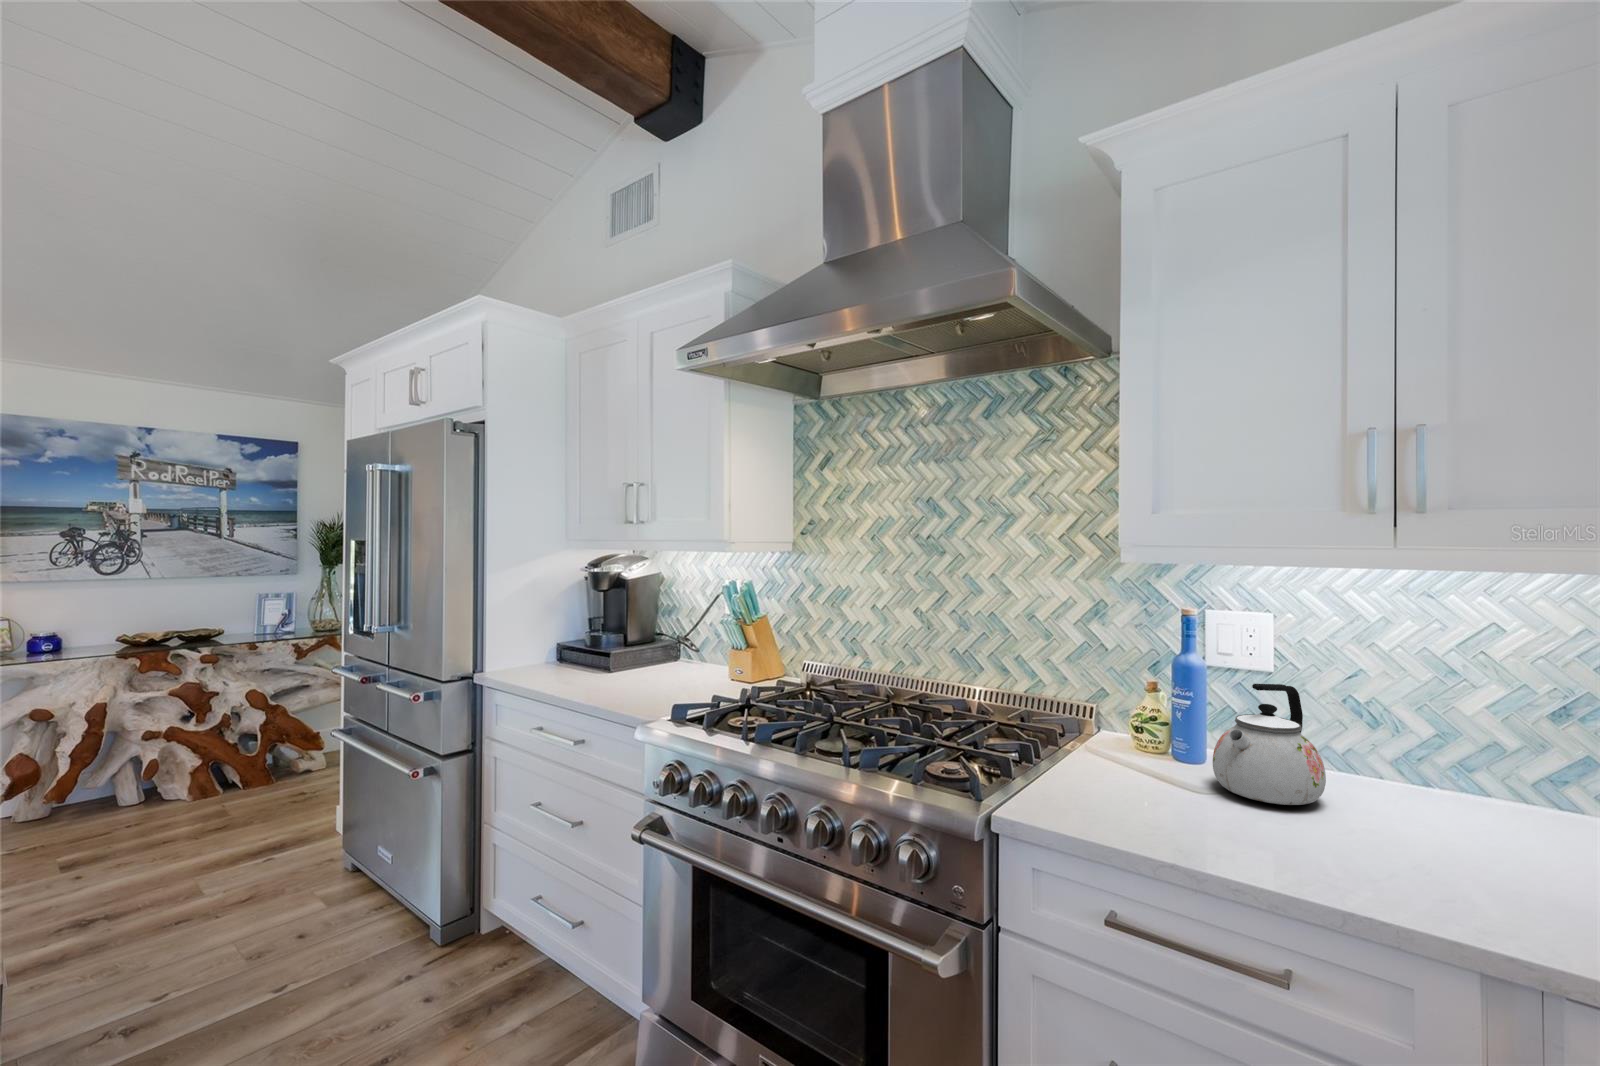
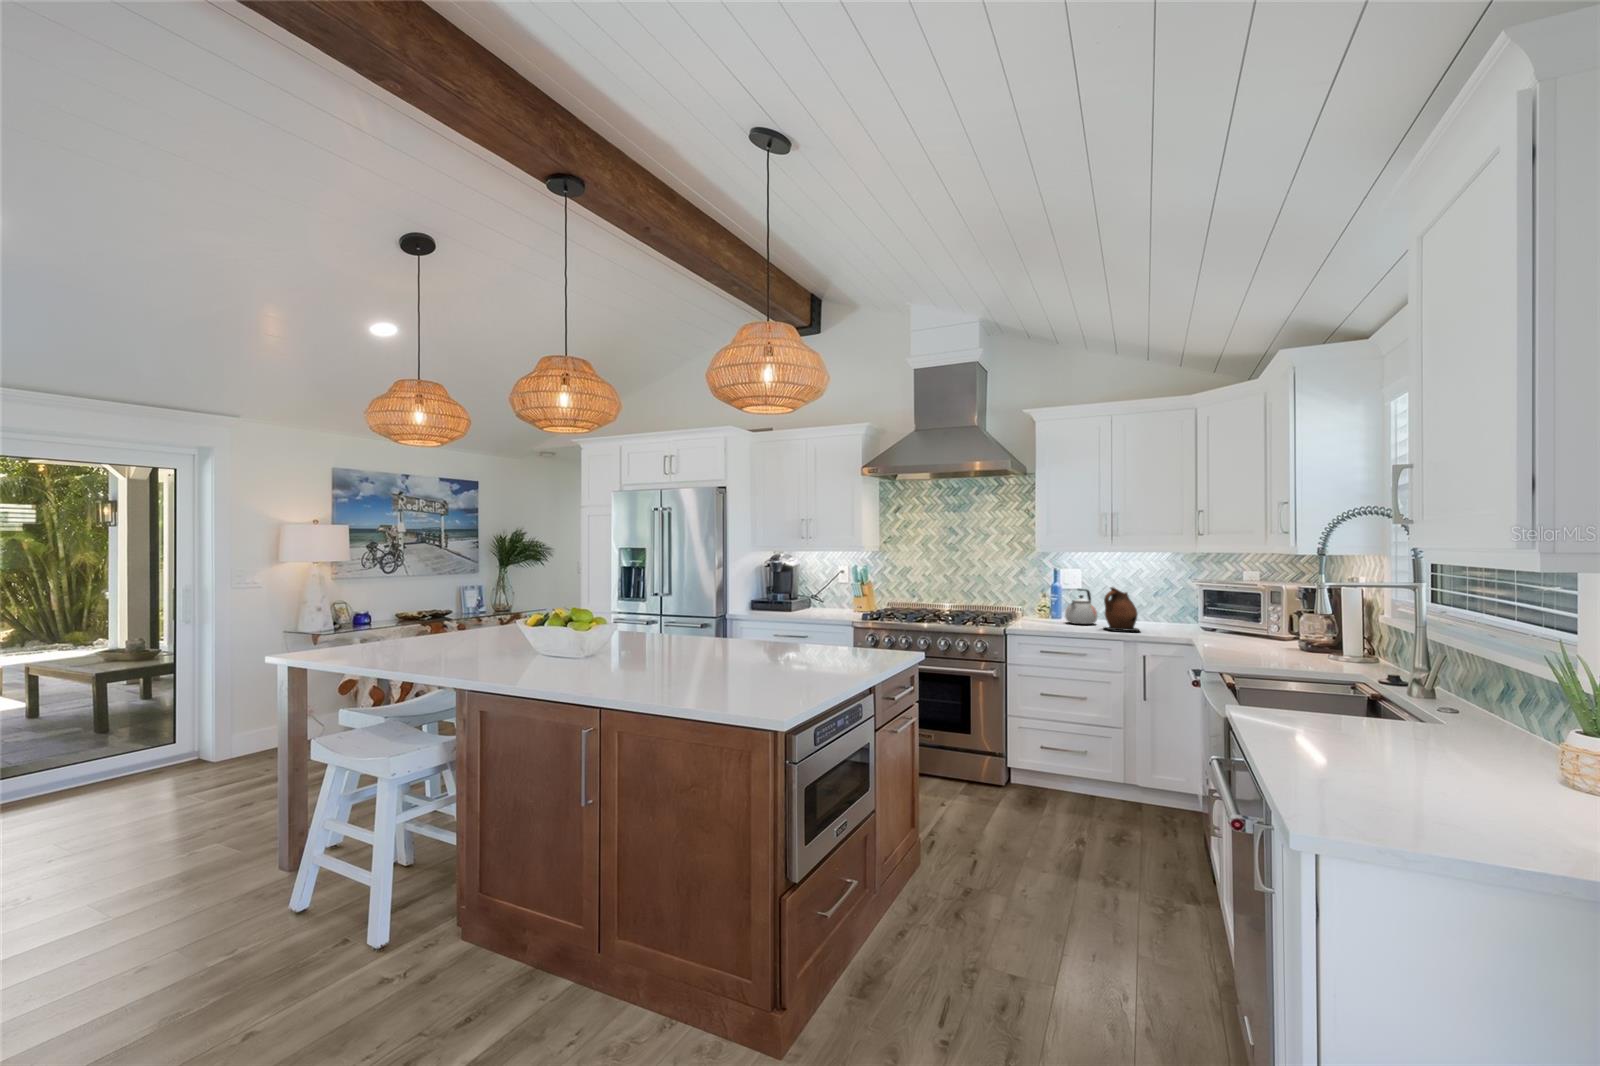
ceramic pitcher: none [1346,707,1538,910] -> present [1104,587,1140,631]

